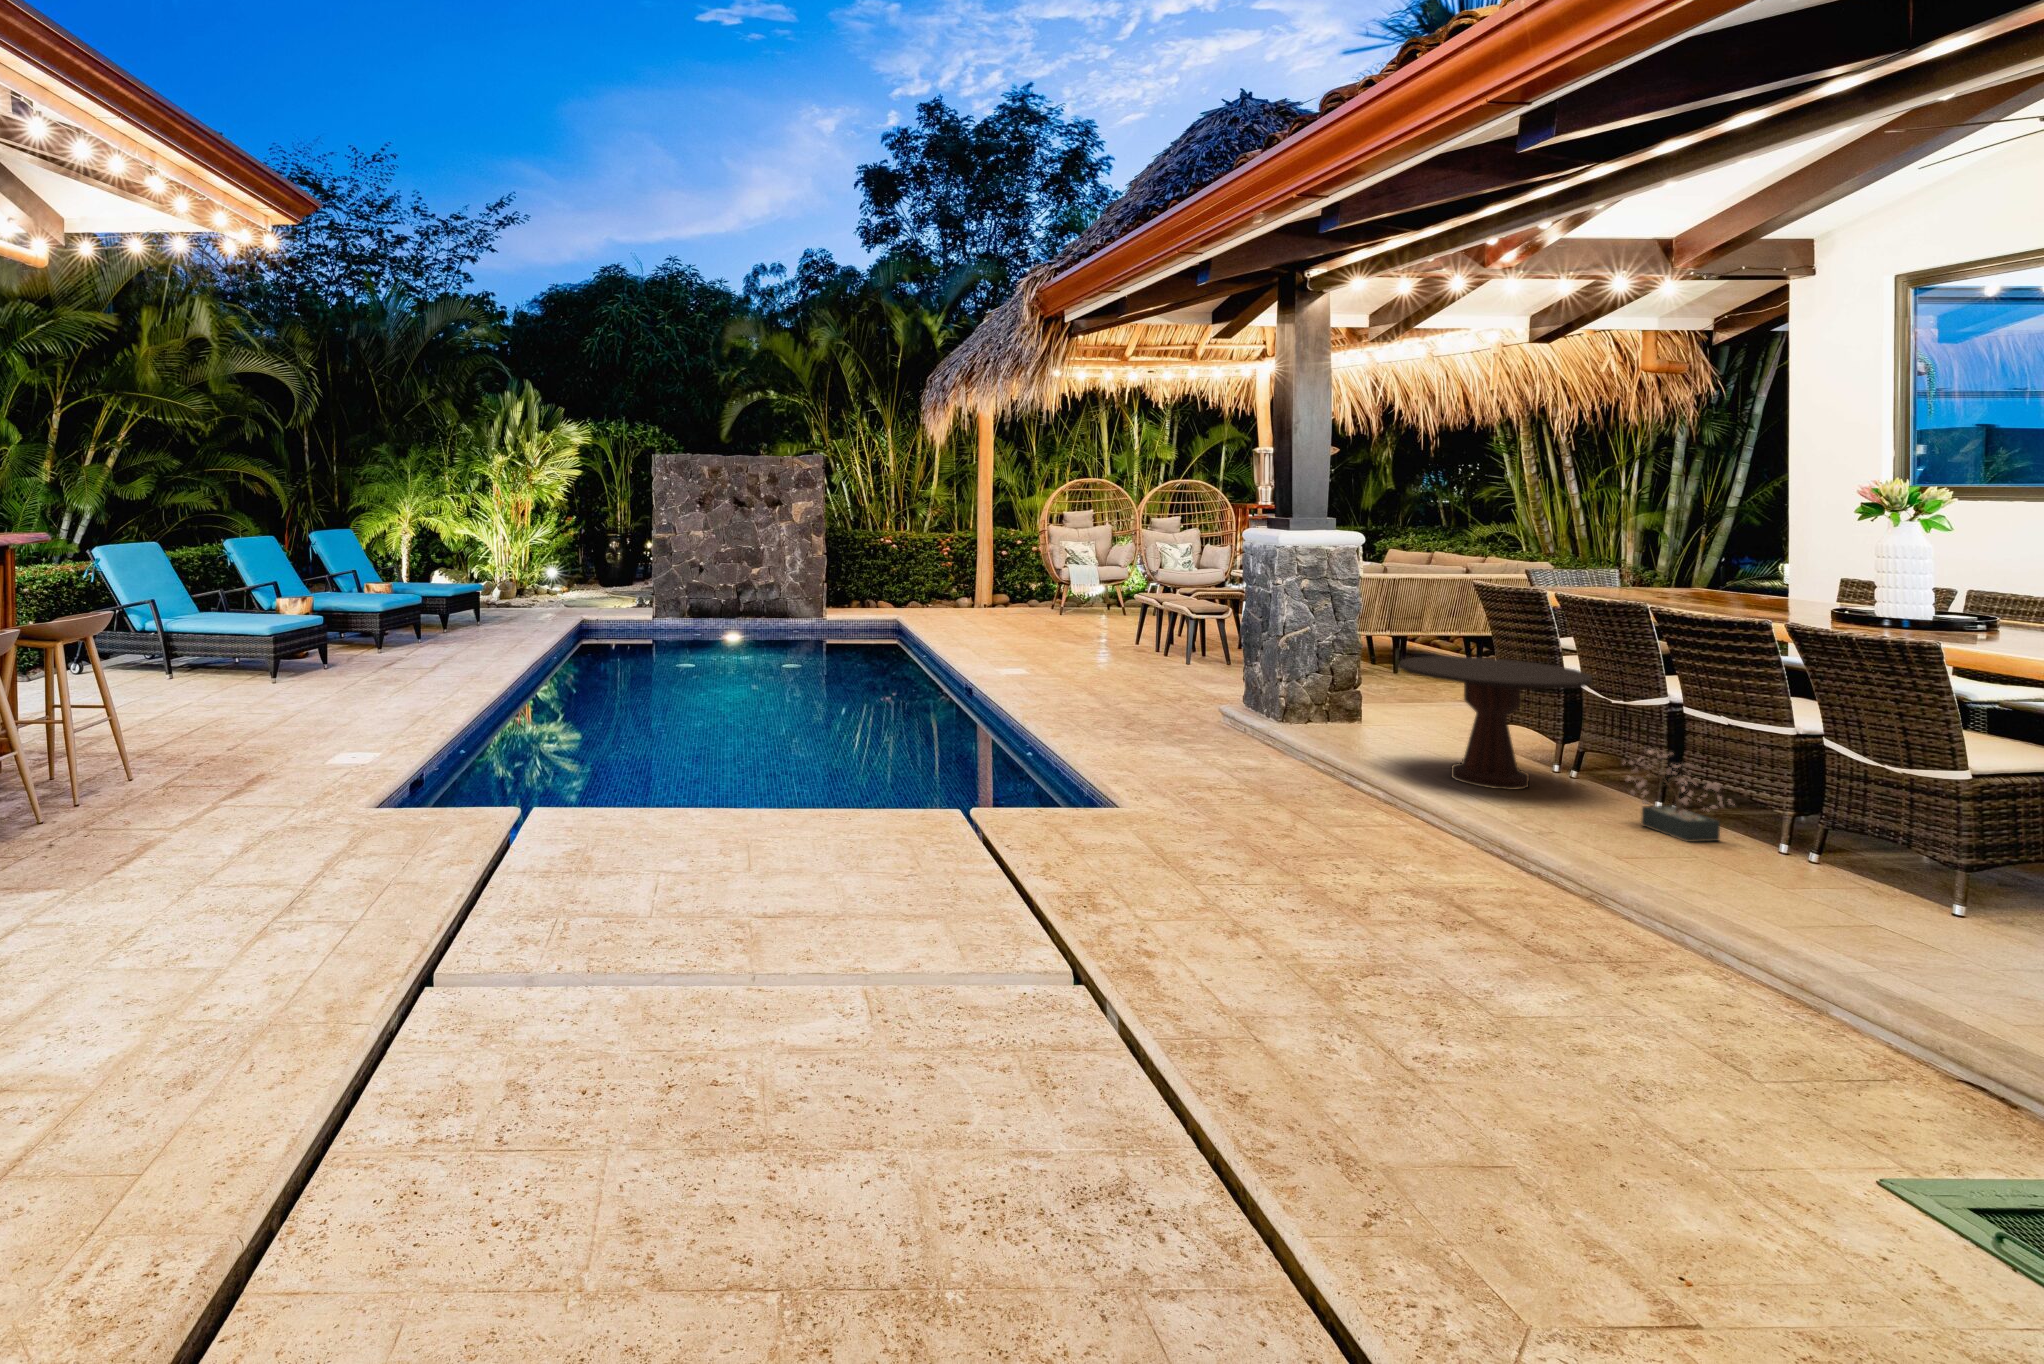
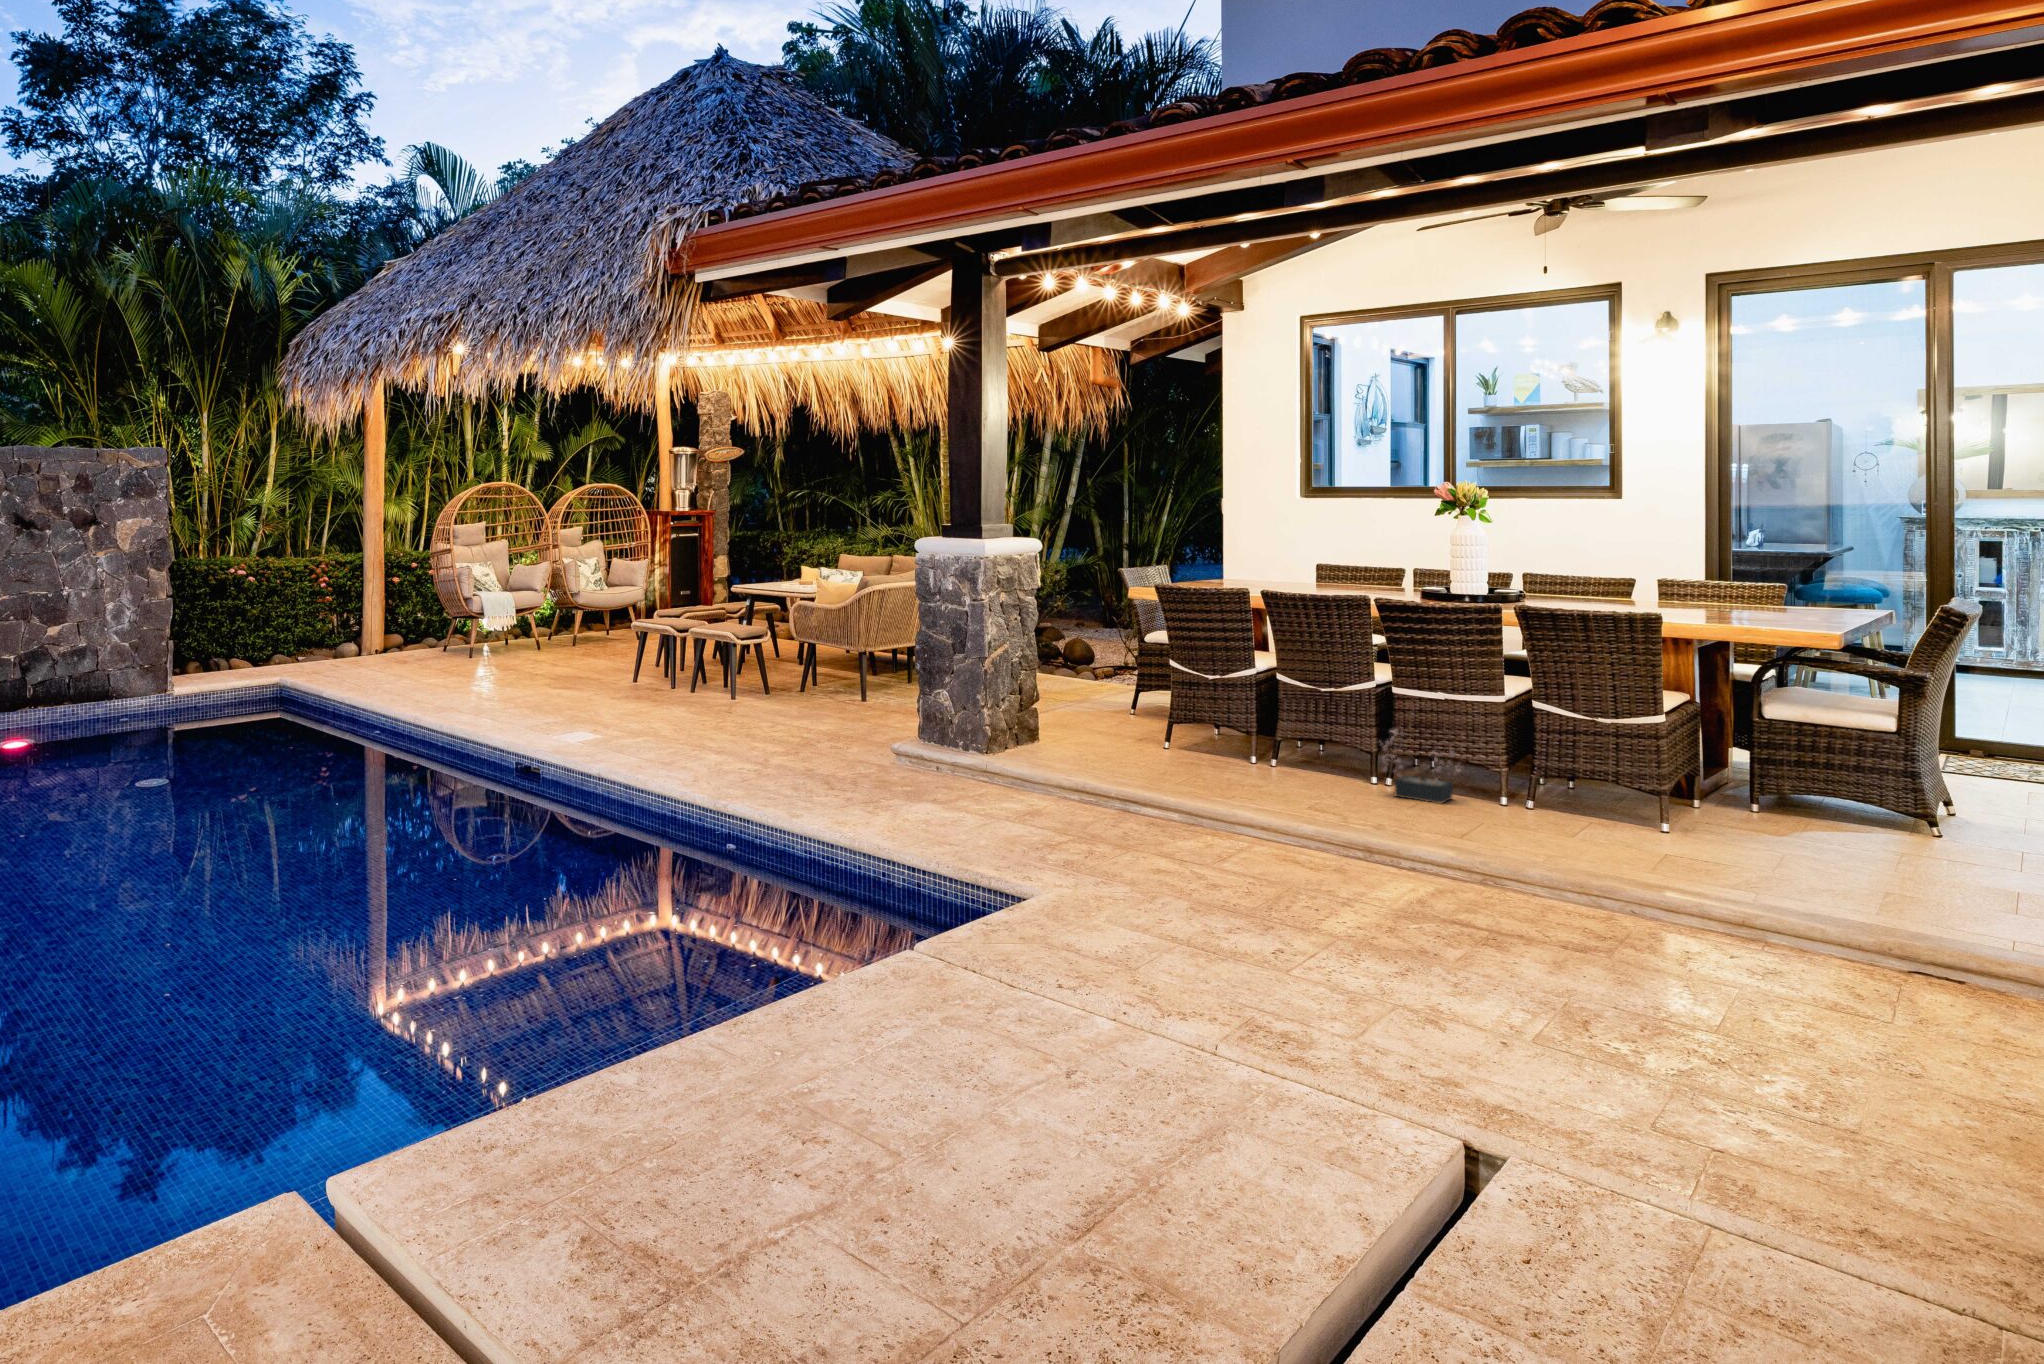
side table: present [1399,656,1592,790] -> none [1159,662,1323,785]

